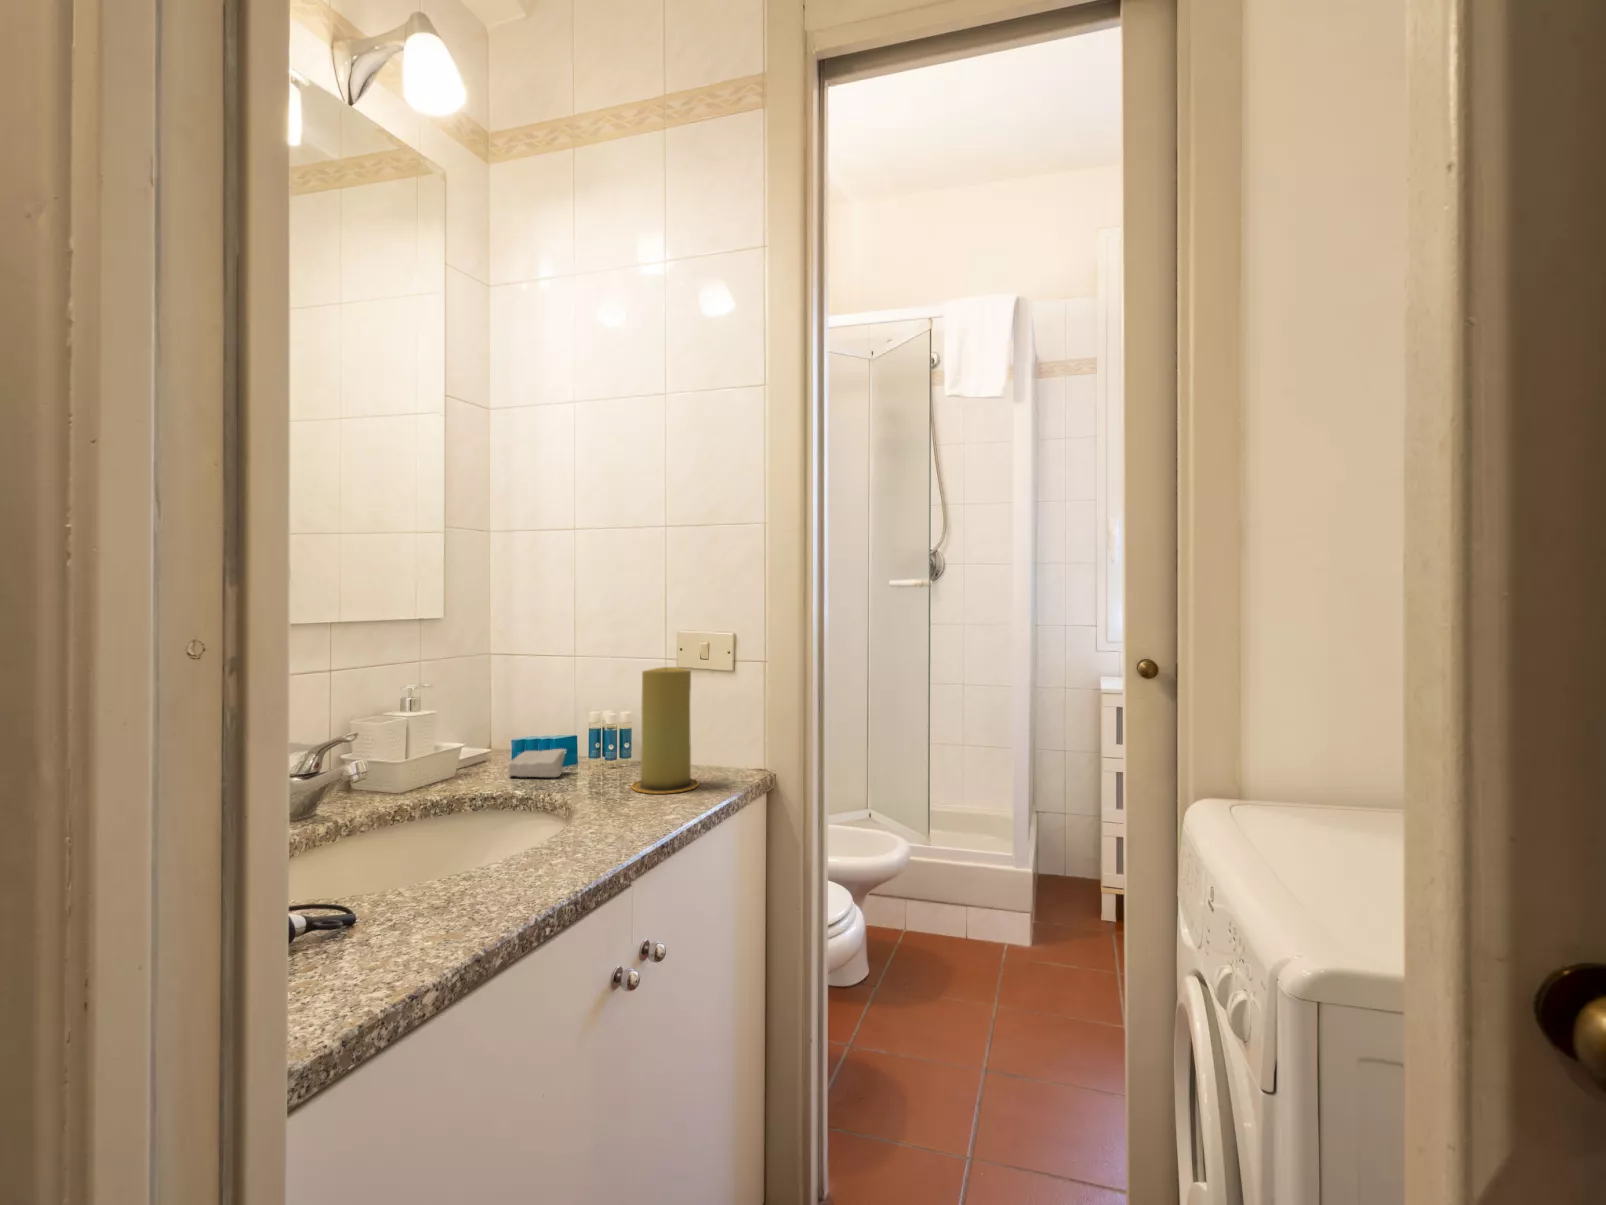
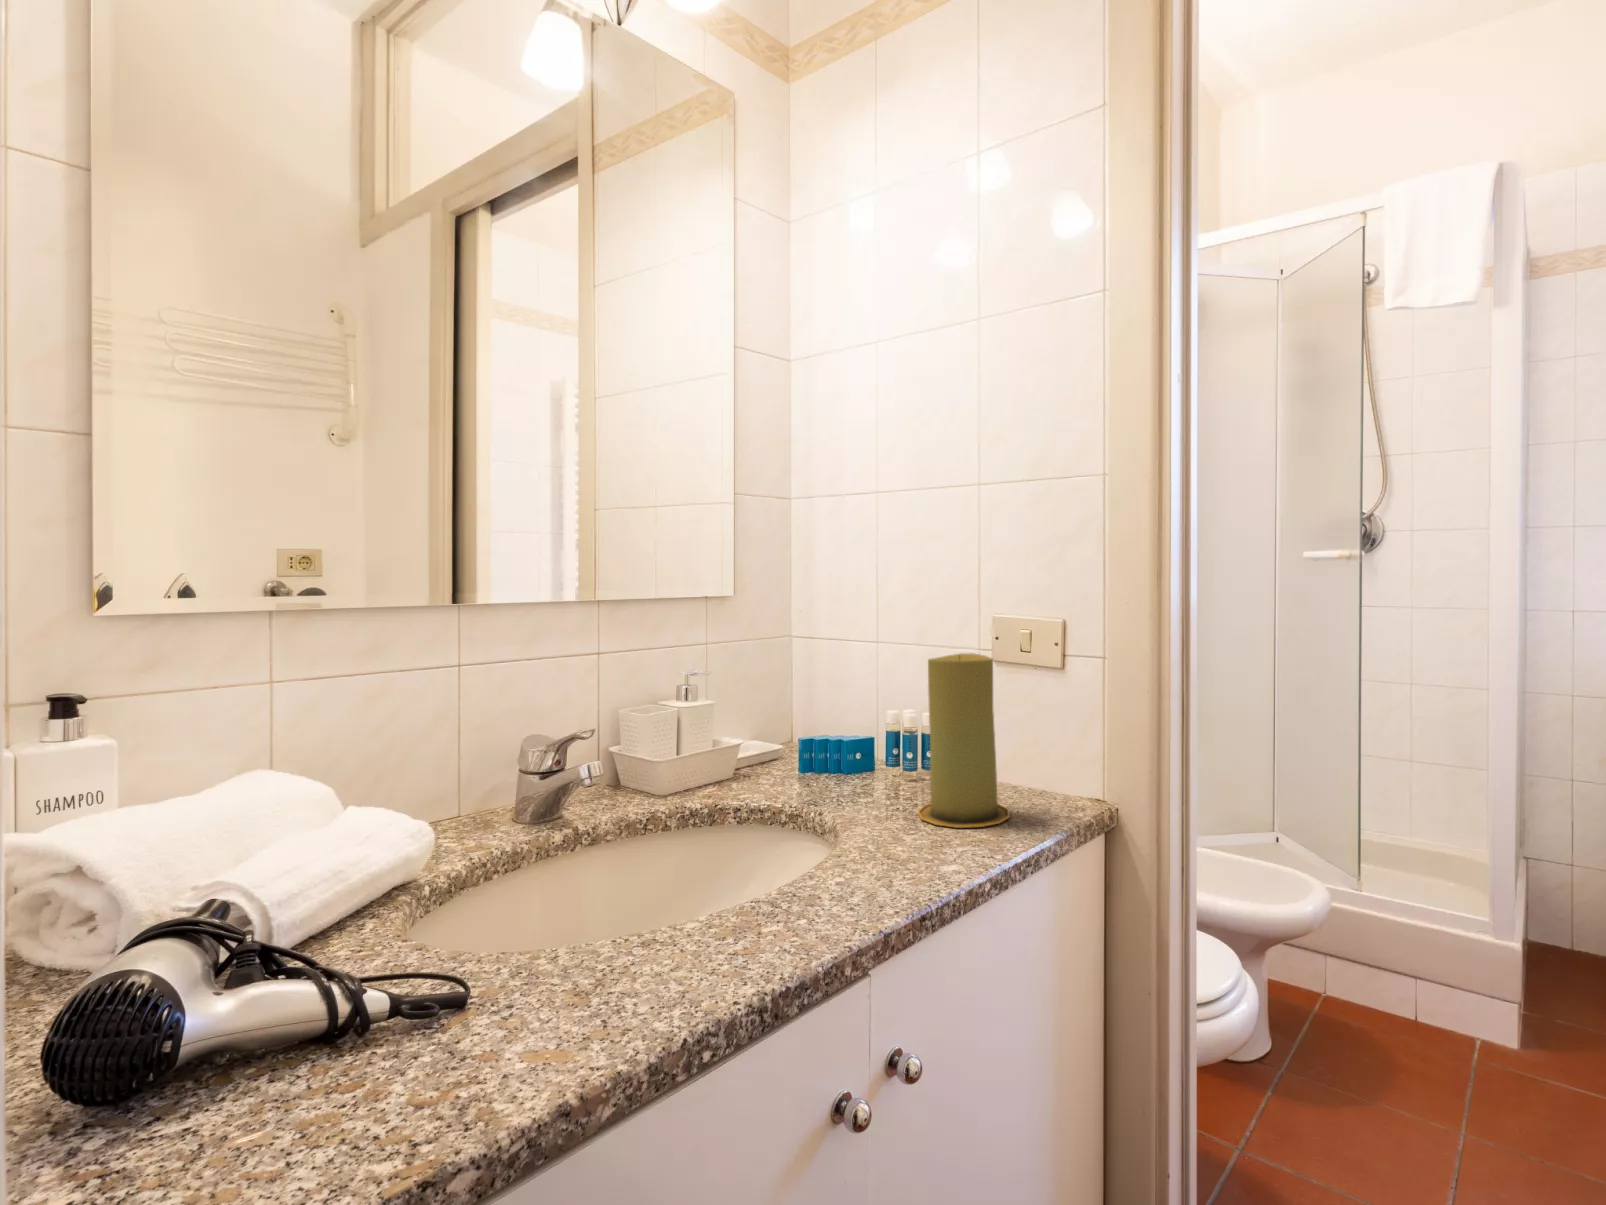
soap bar: present [508,749,565,777] -> none [784,752,850,788]

